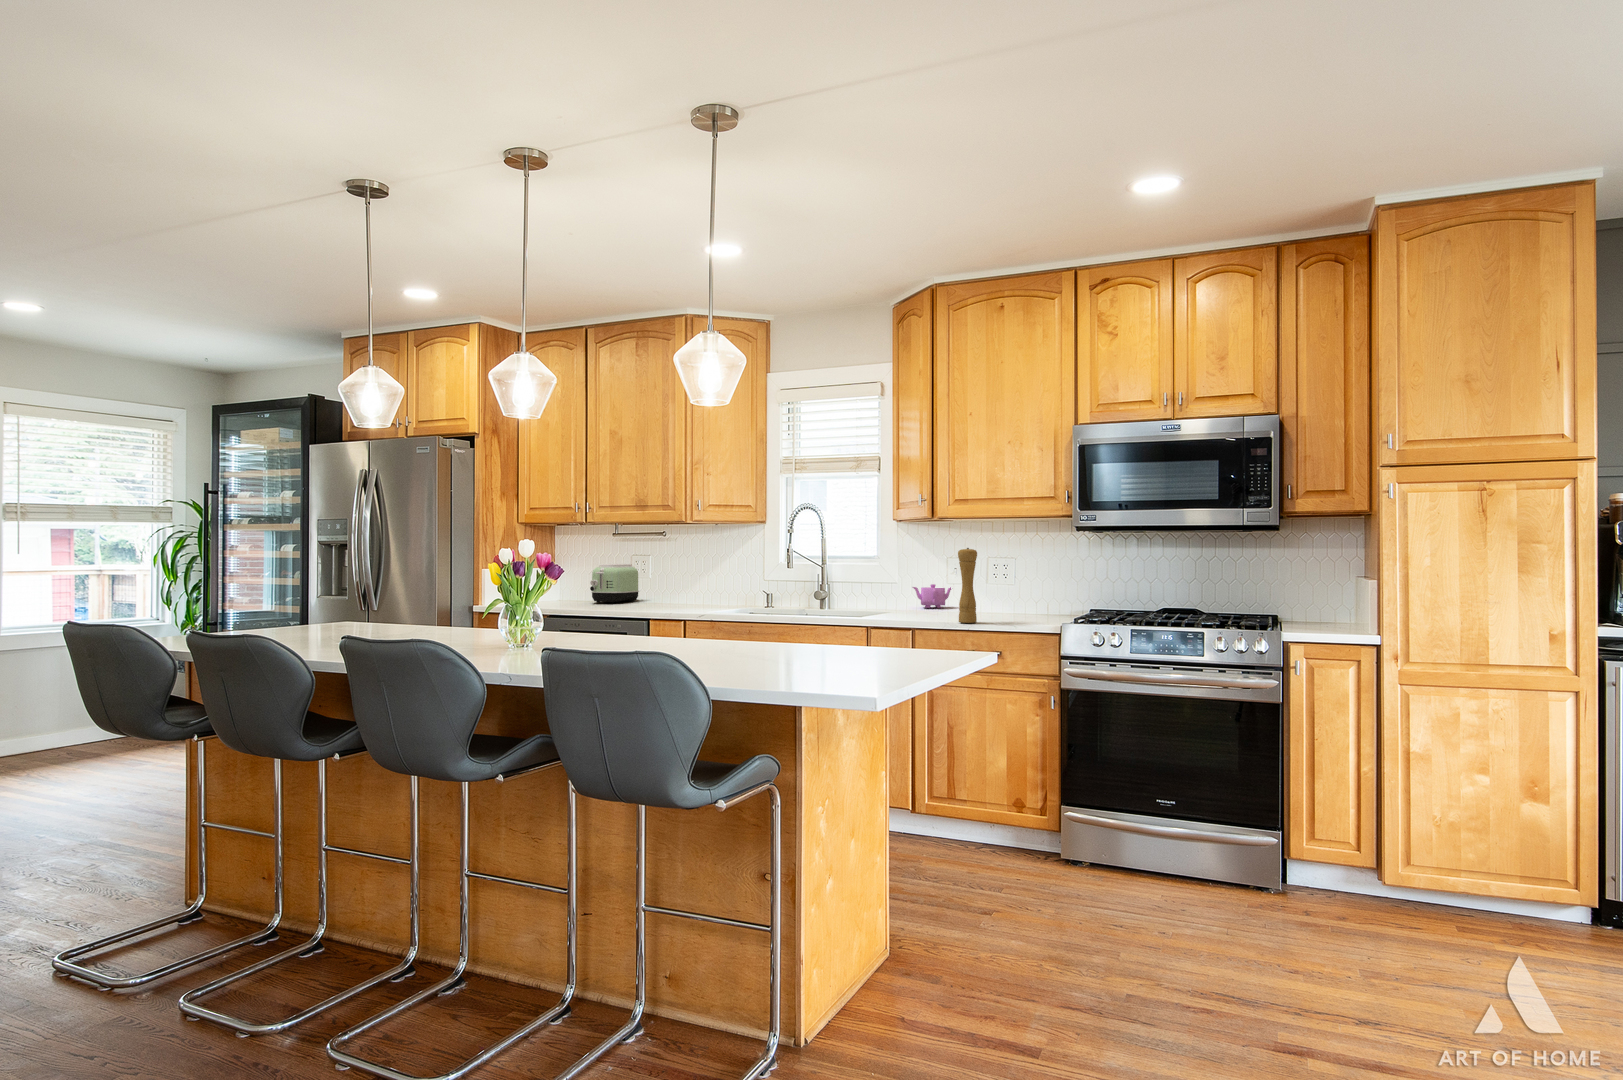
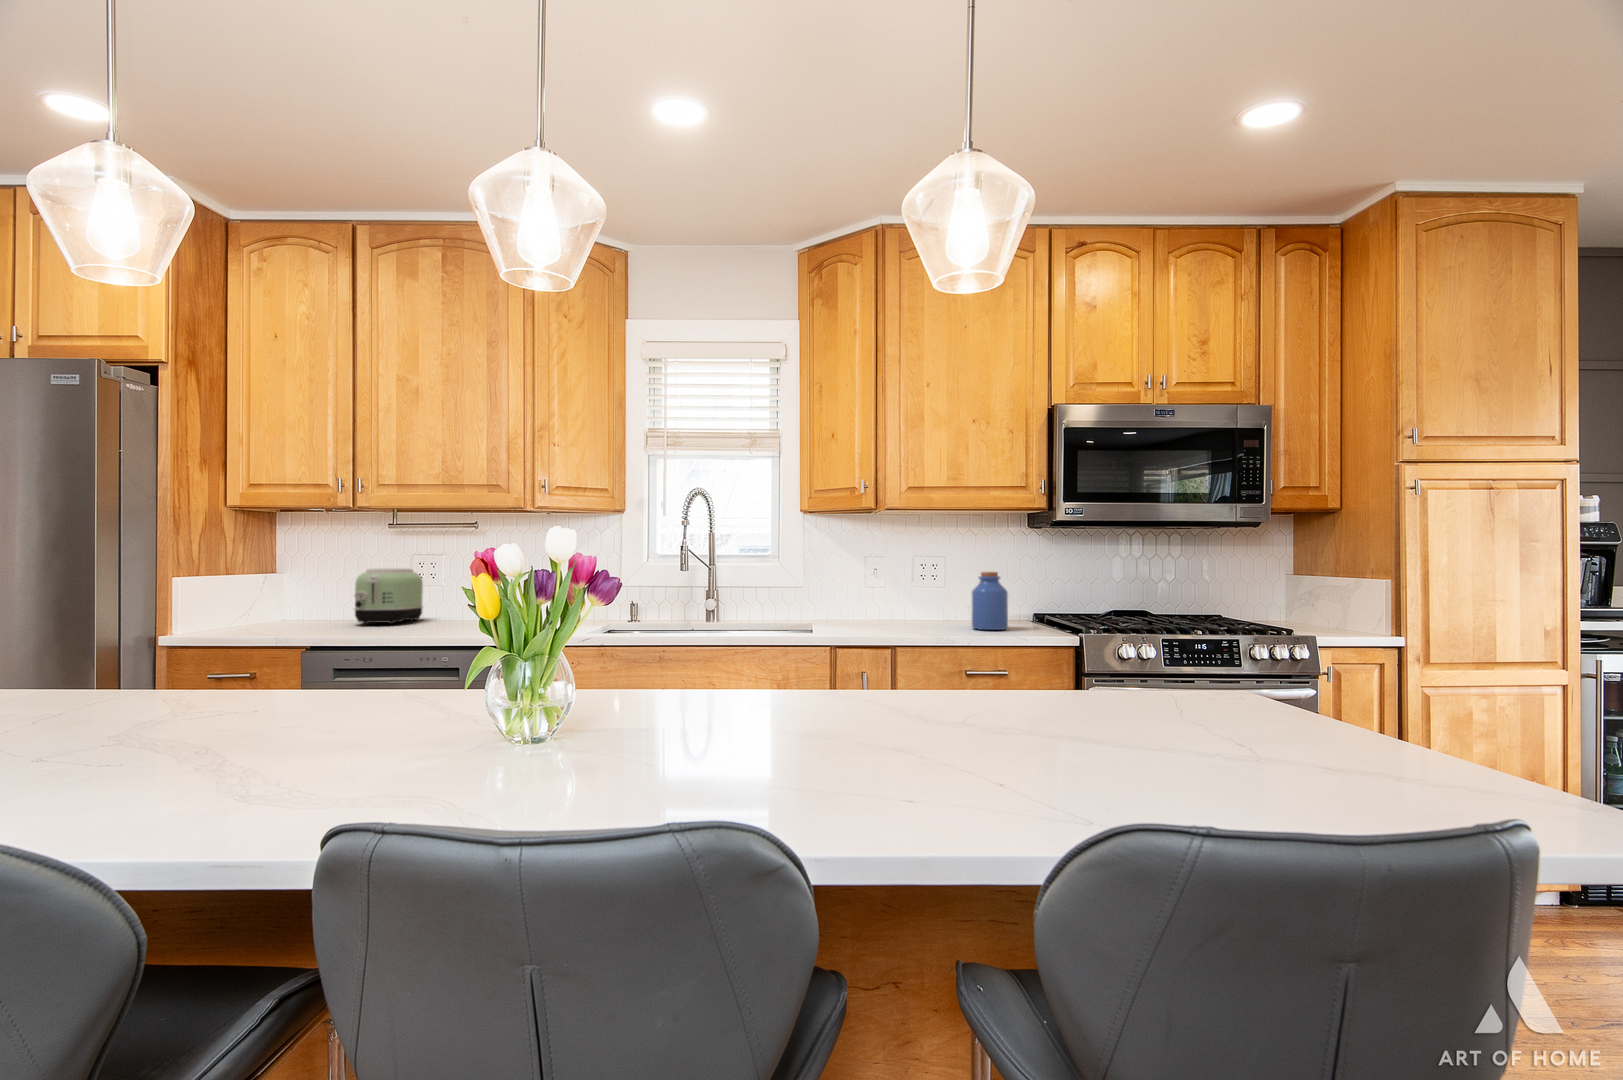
pepper mill: present [958,548,977,623] -> none [938,544,961,637]
jar: none [1008,570,1039,619] -> present [971,572,1008,630]
teapot: present [913,584,951,608] -> none [821,591,867,619]

